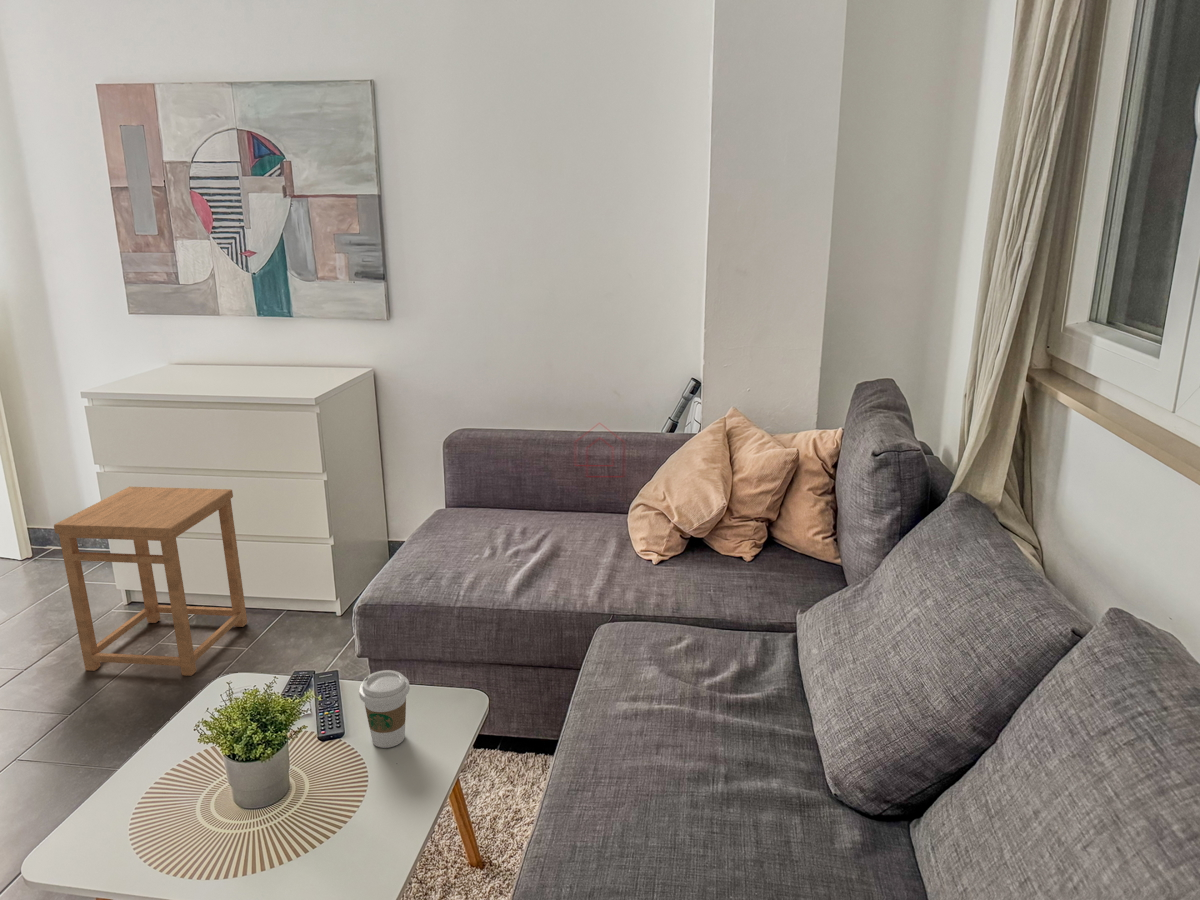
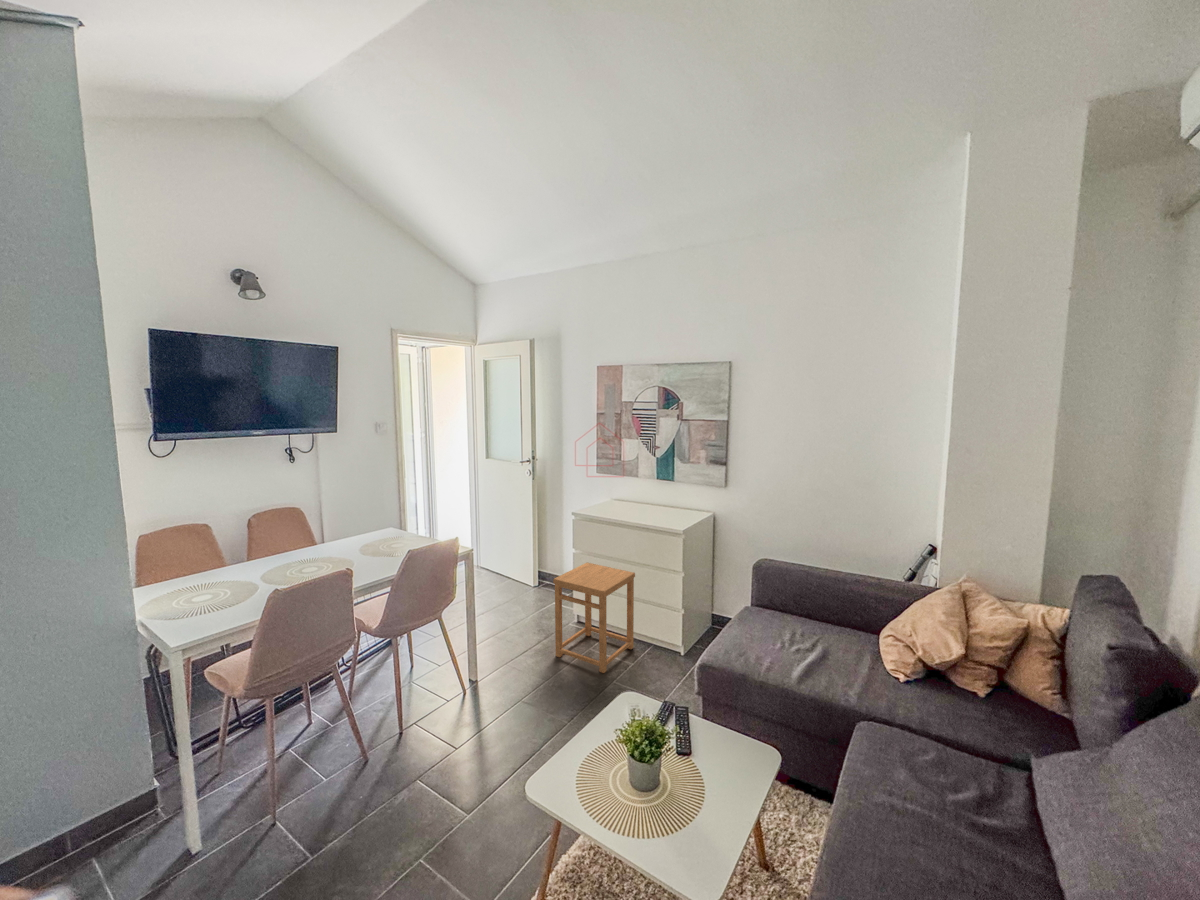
coffee cup: present [359,670,410,748] -> none [702,720,733,772]

